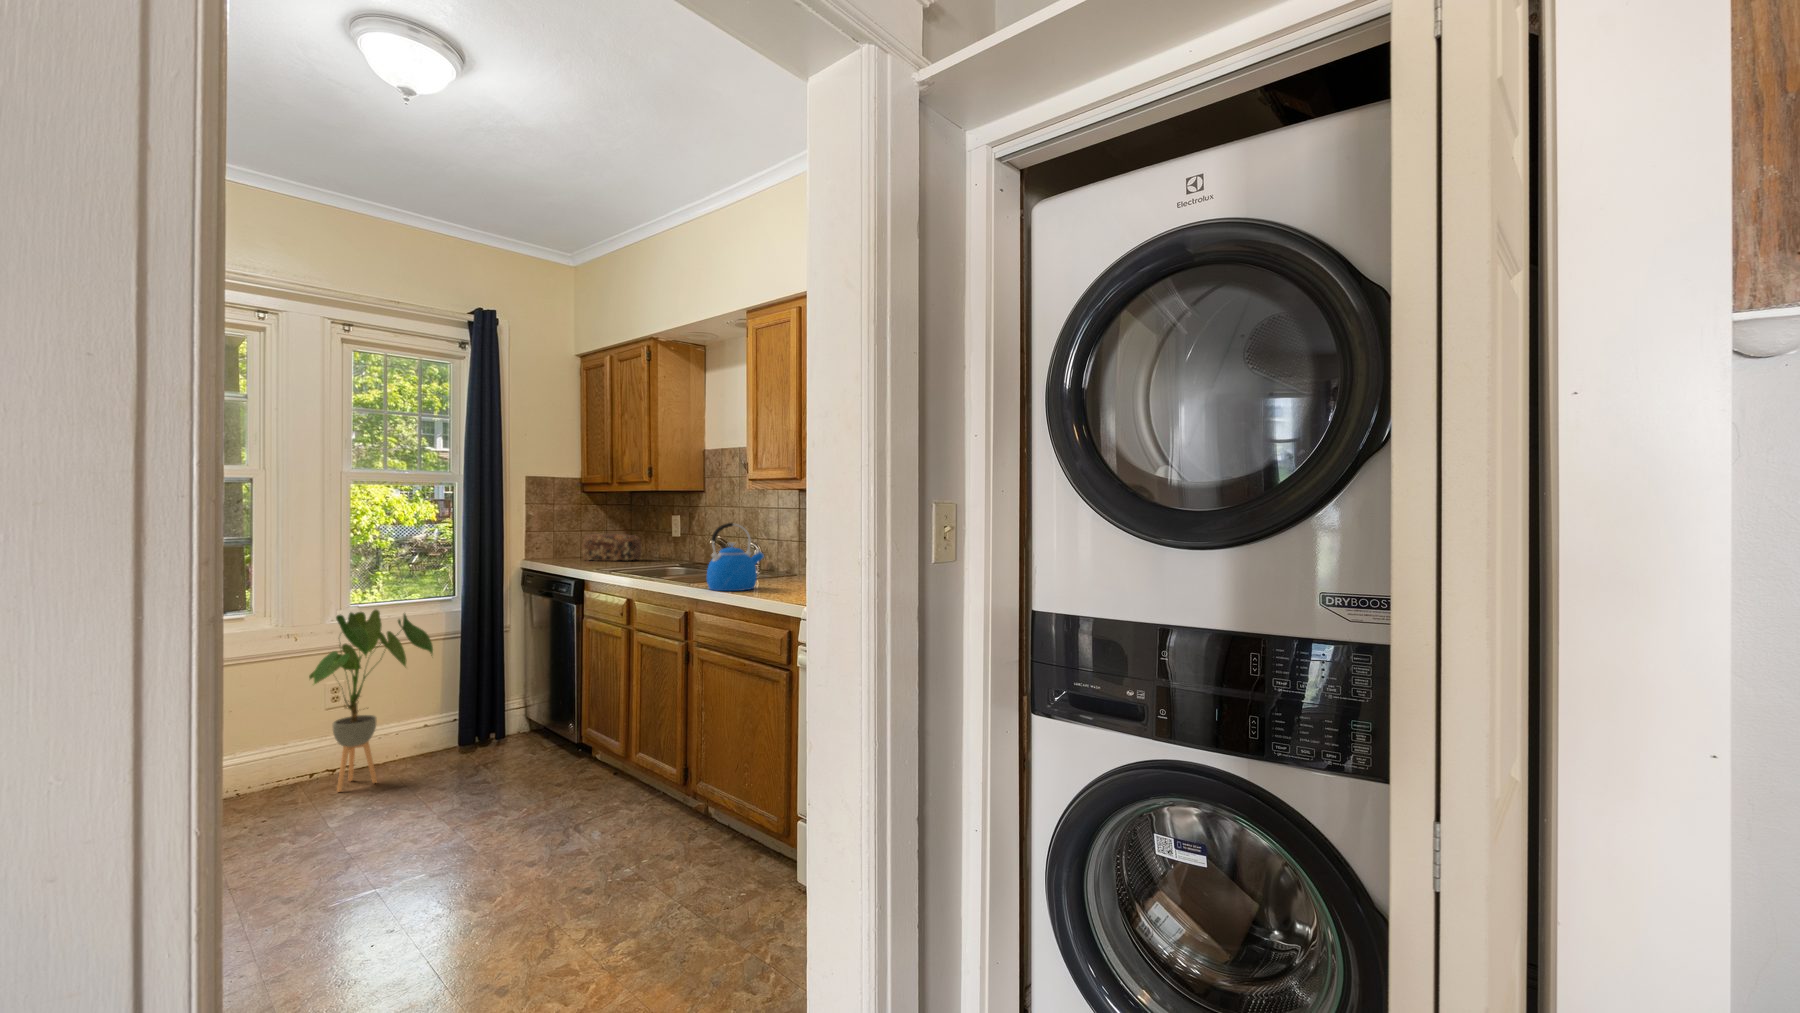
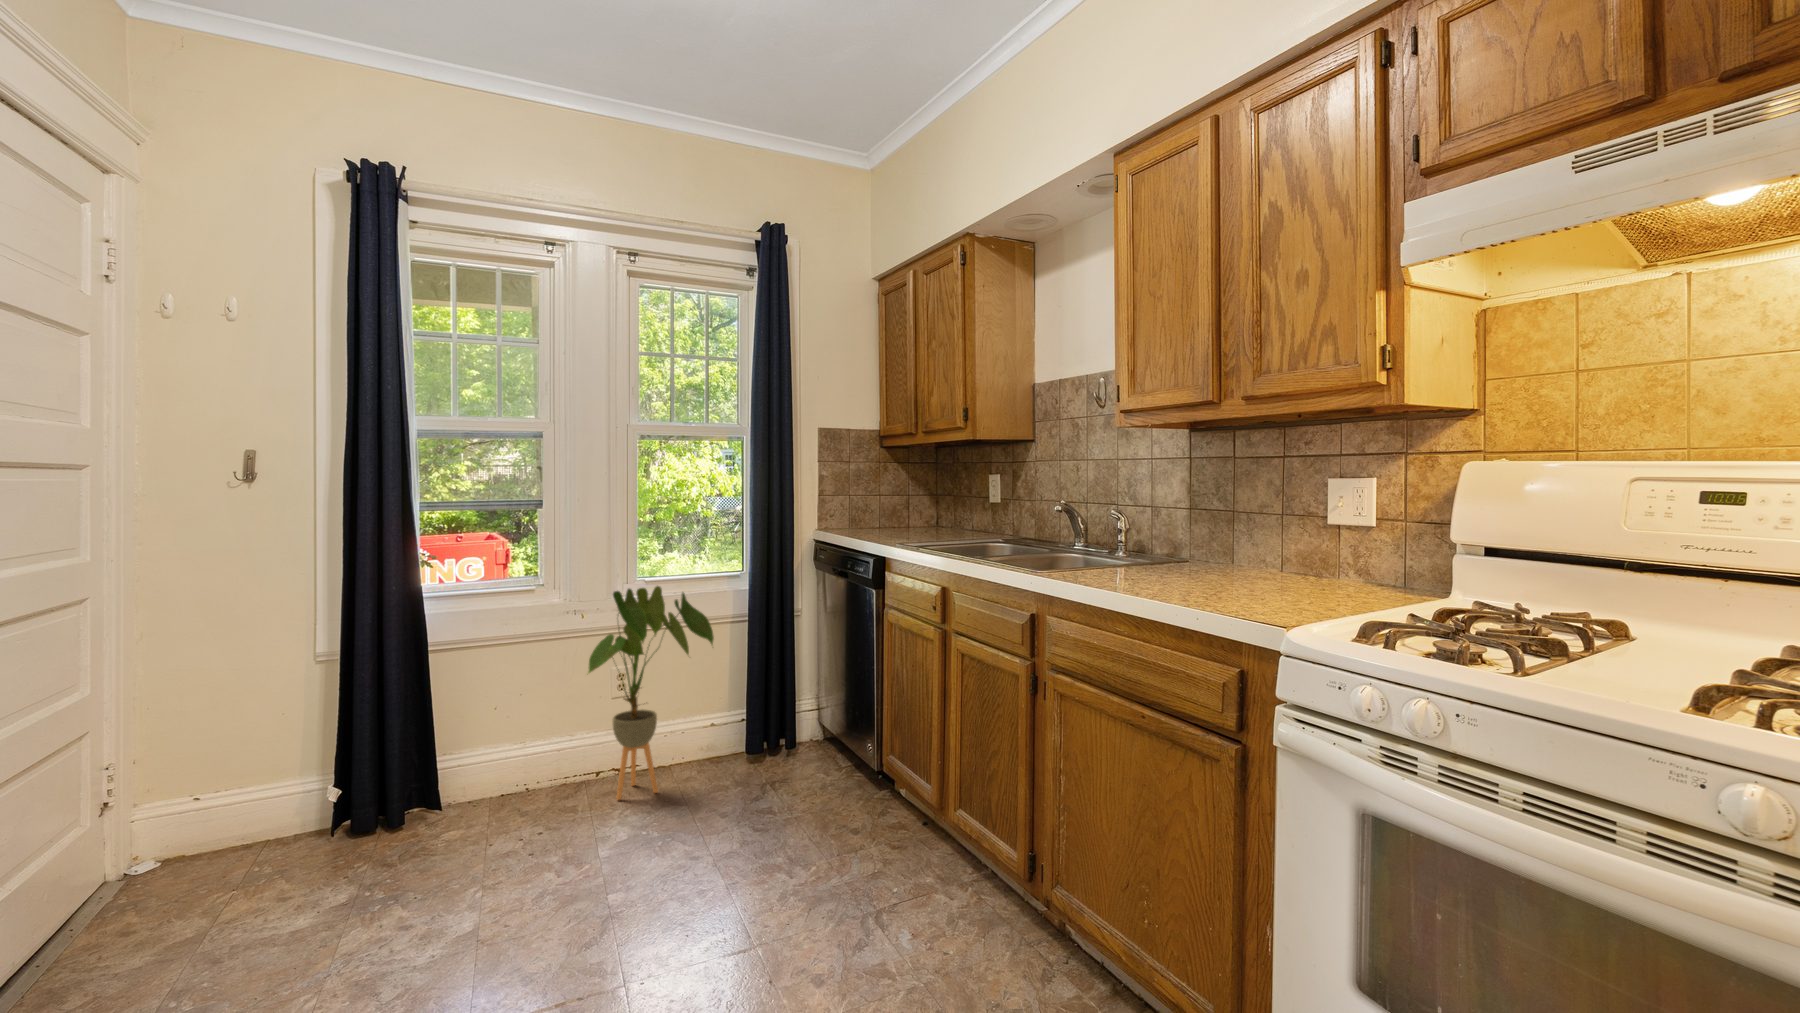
kettle: present [707,523,764,591] -> none [1068,472,1159,585]
bread loaf: present [582,534,641,561] -> none [882,501,951,535]

